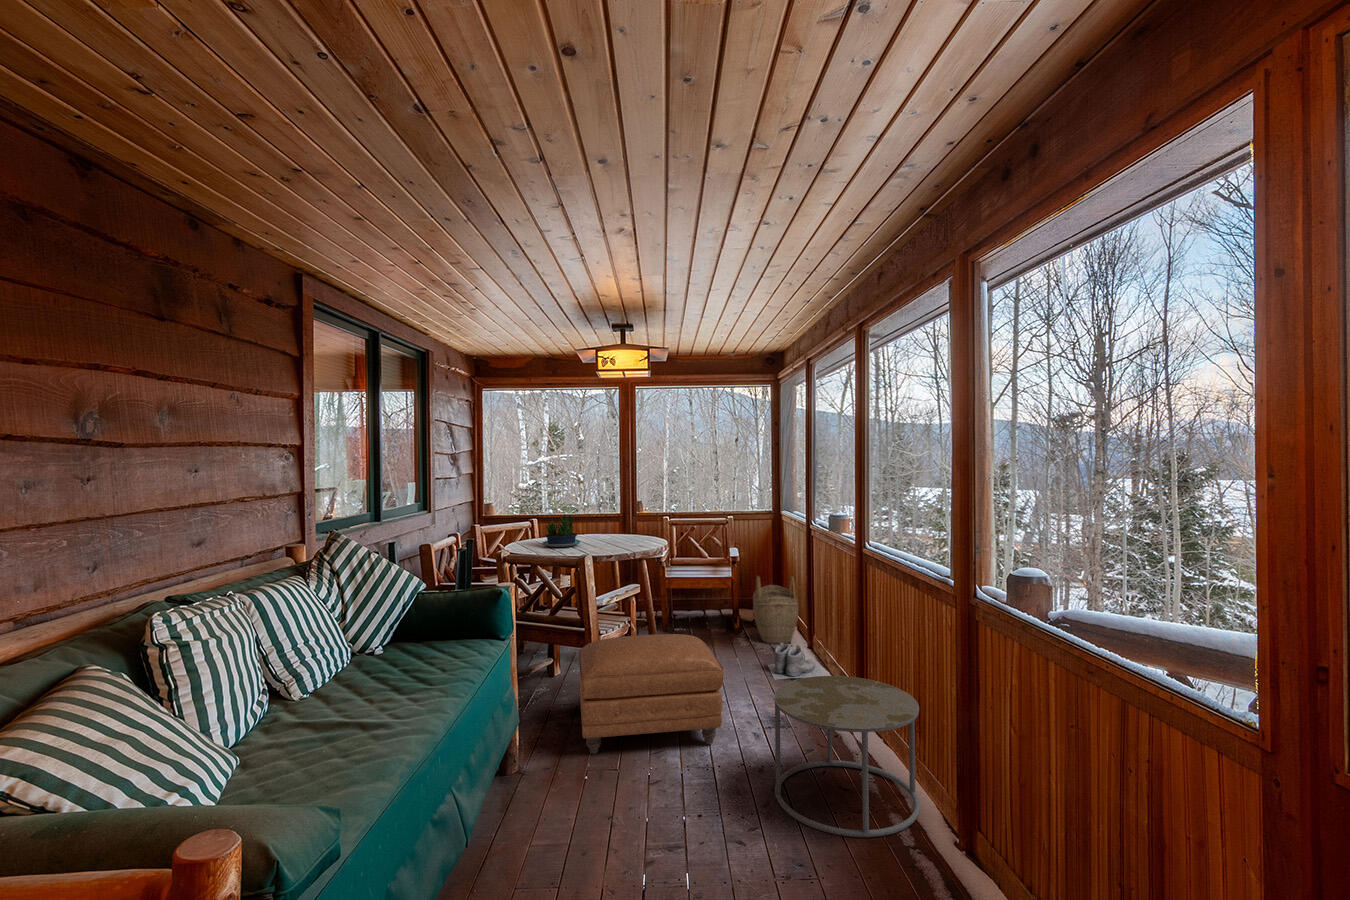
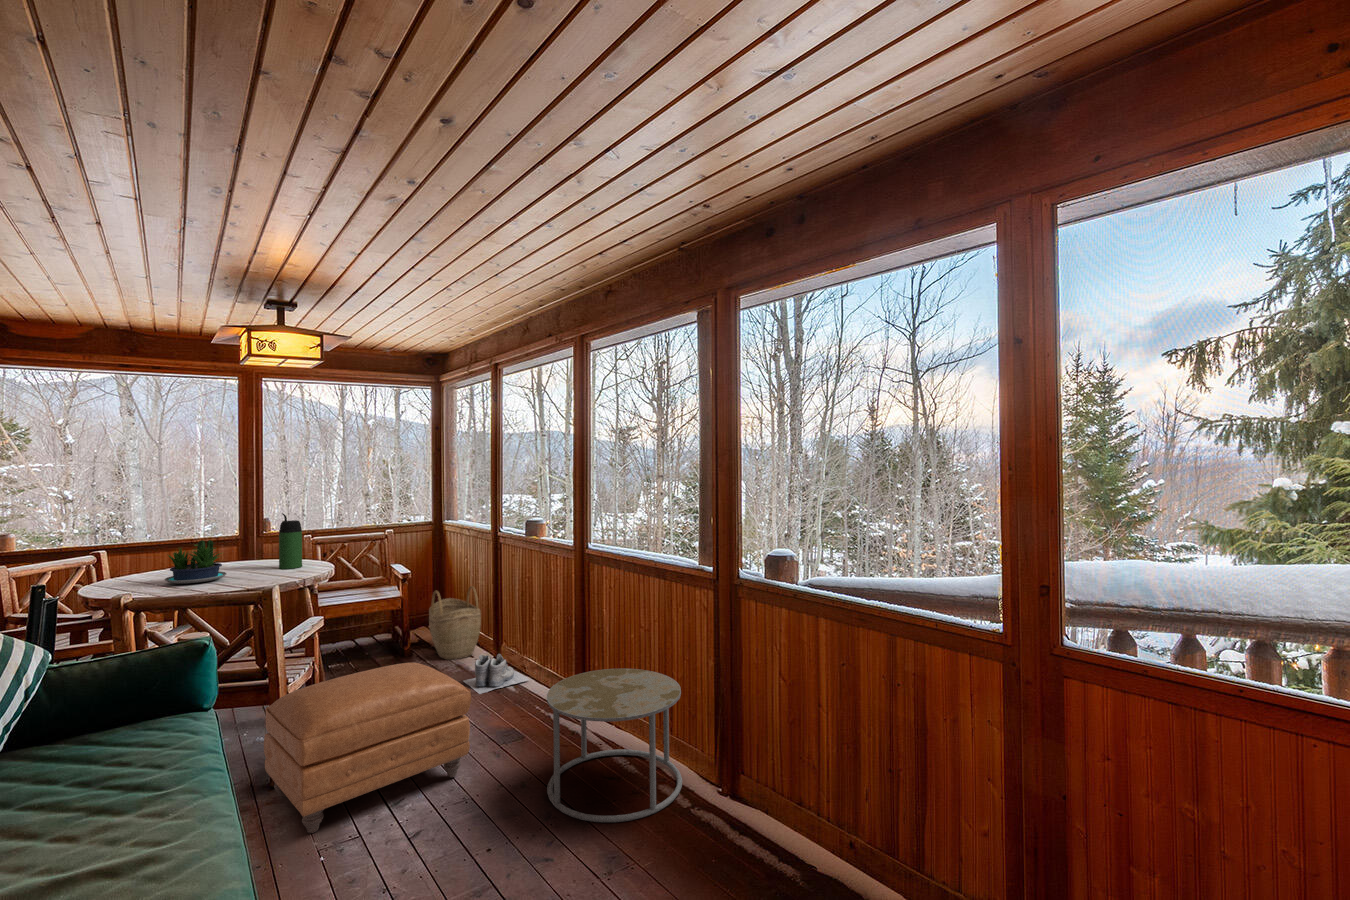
thermos bottle: none [620,497,636,543] -> present [279,513,302,569]

